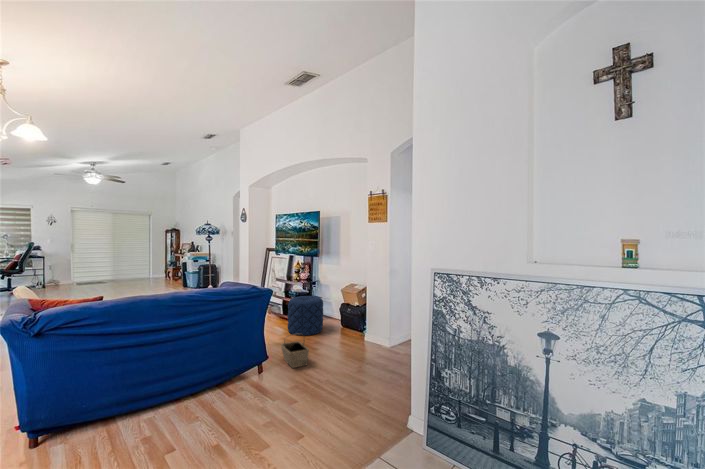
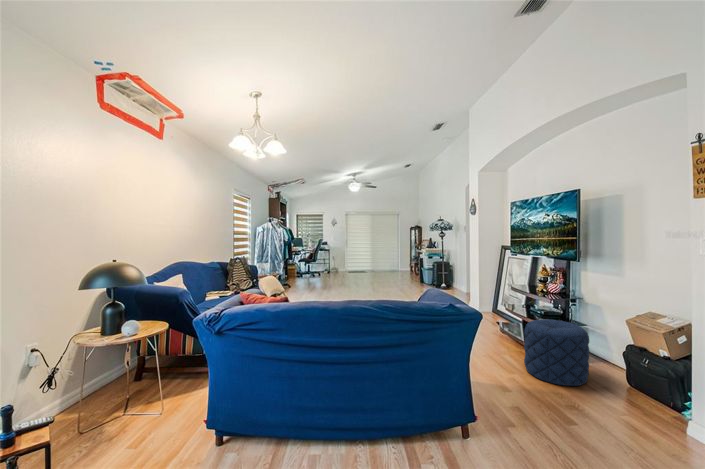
basket: present [281,334,309,368] -> none [503,388,553,452]

